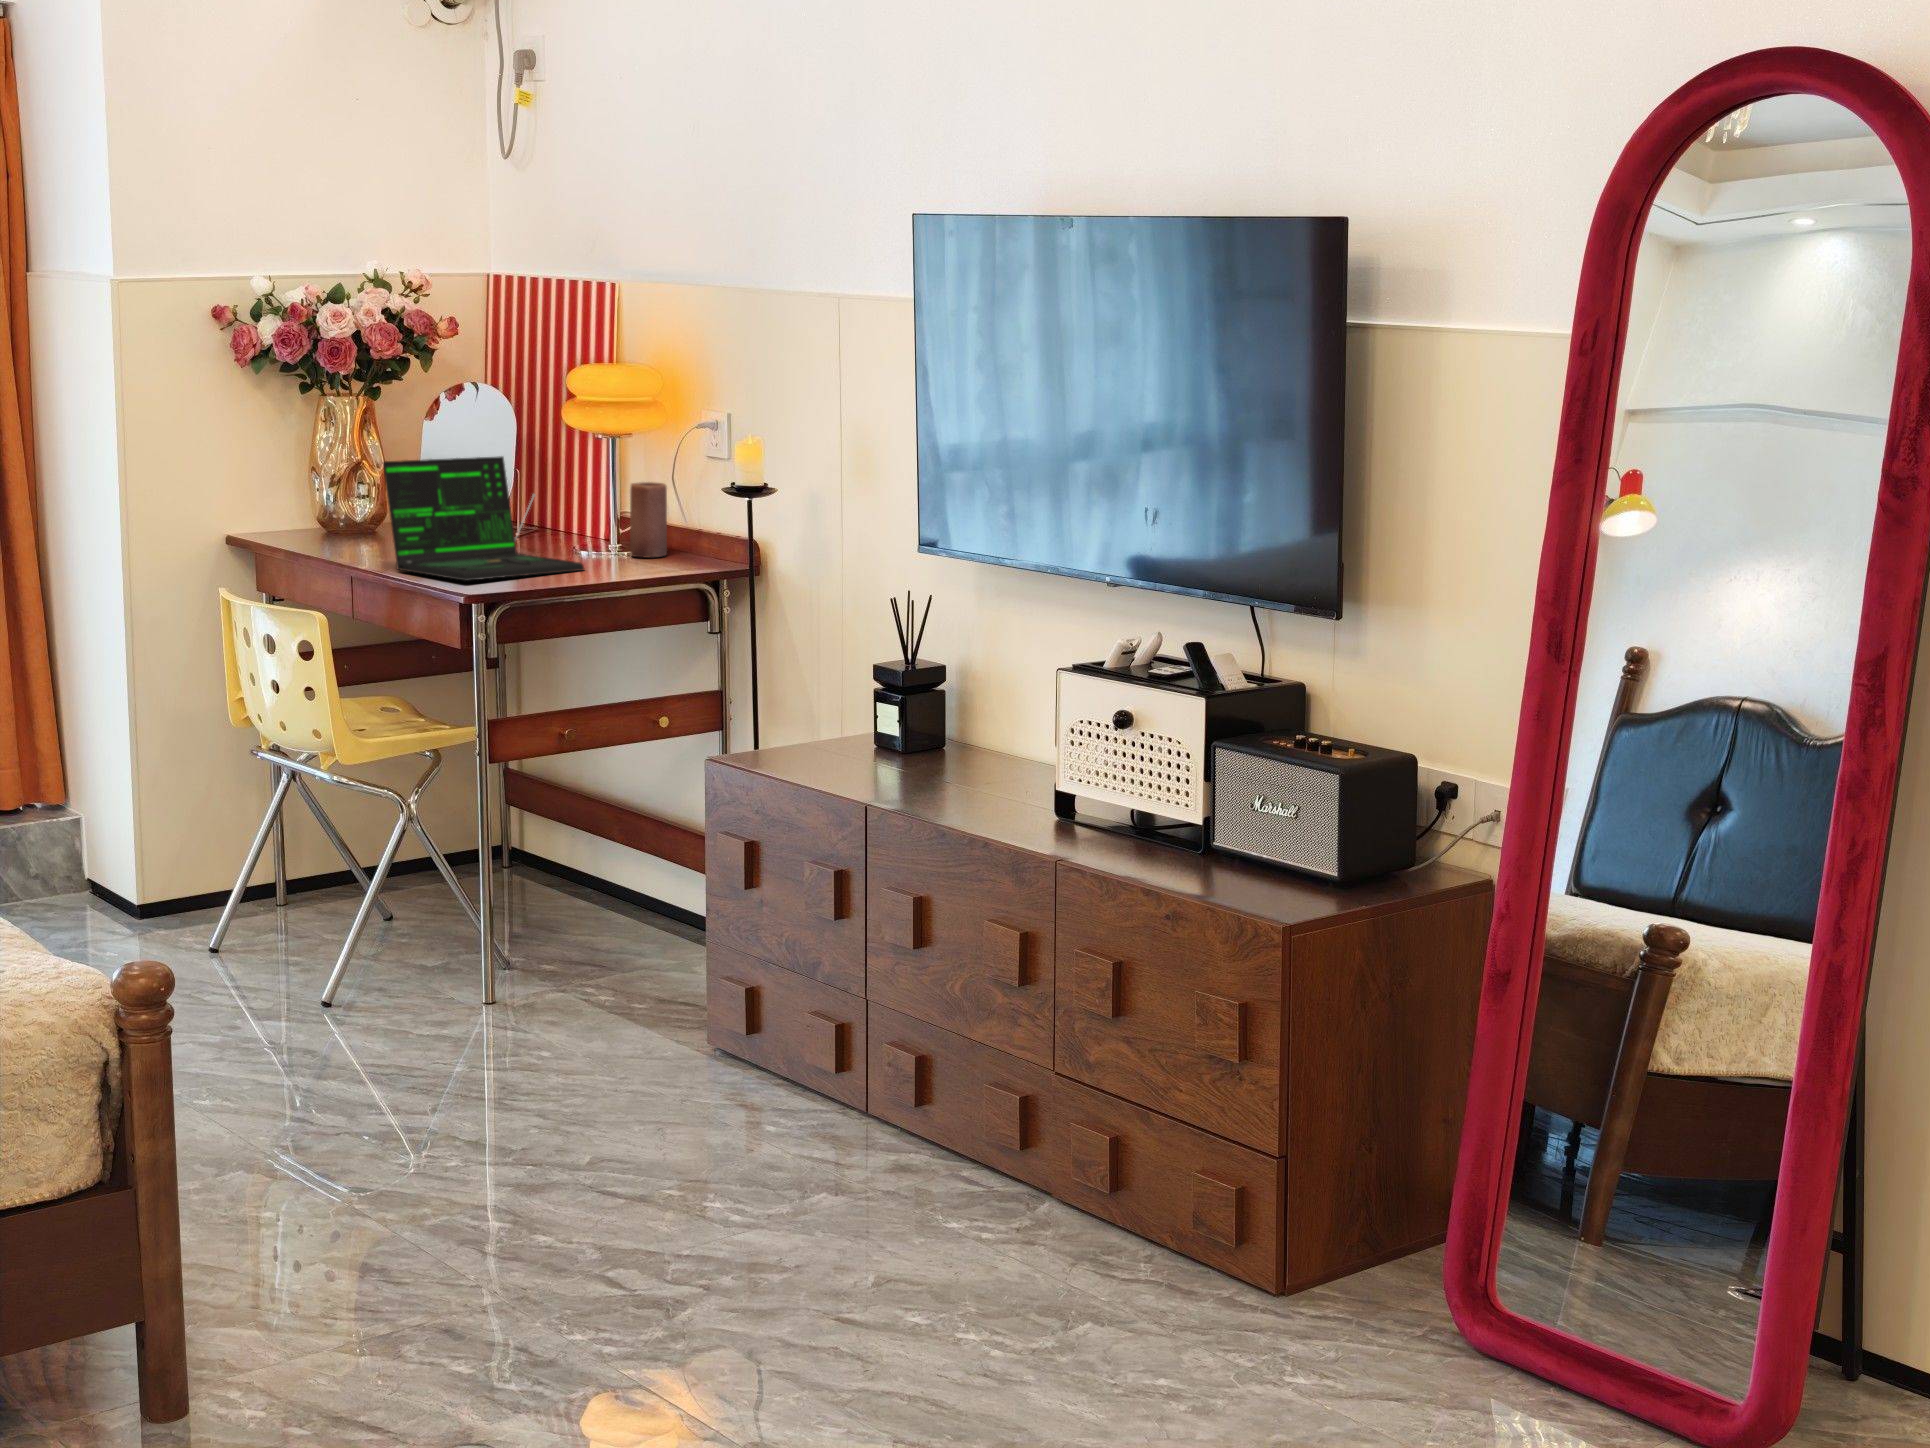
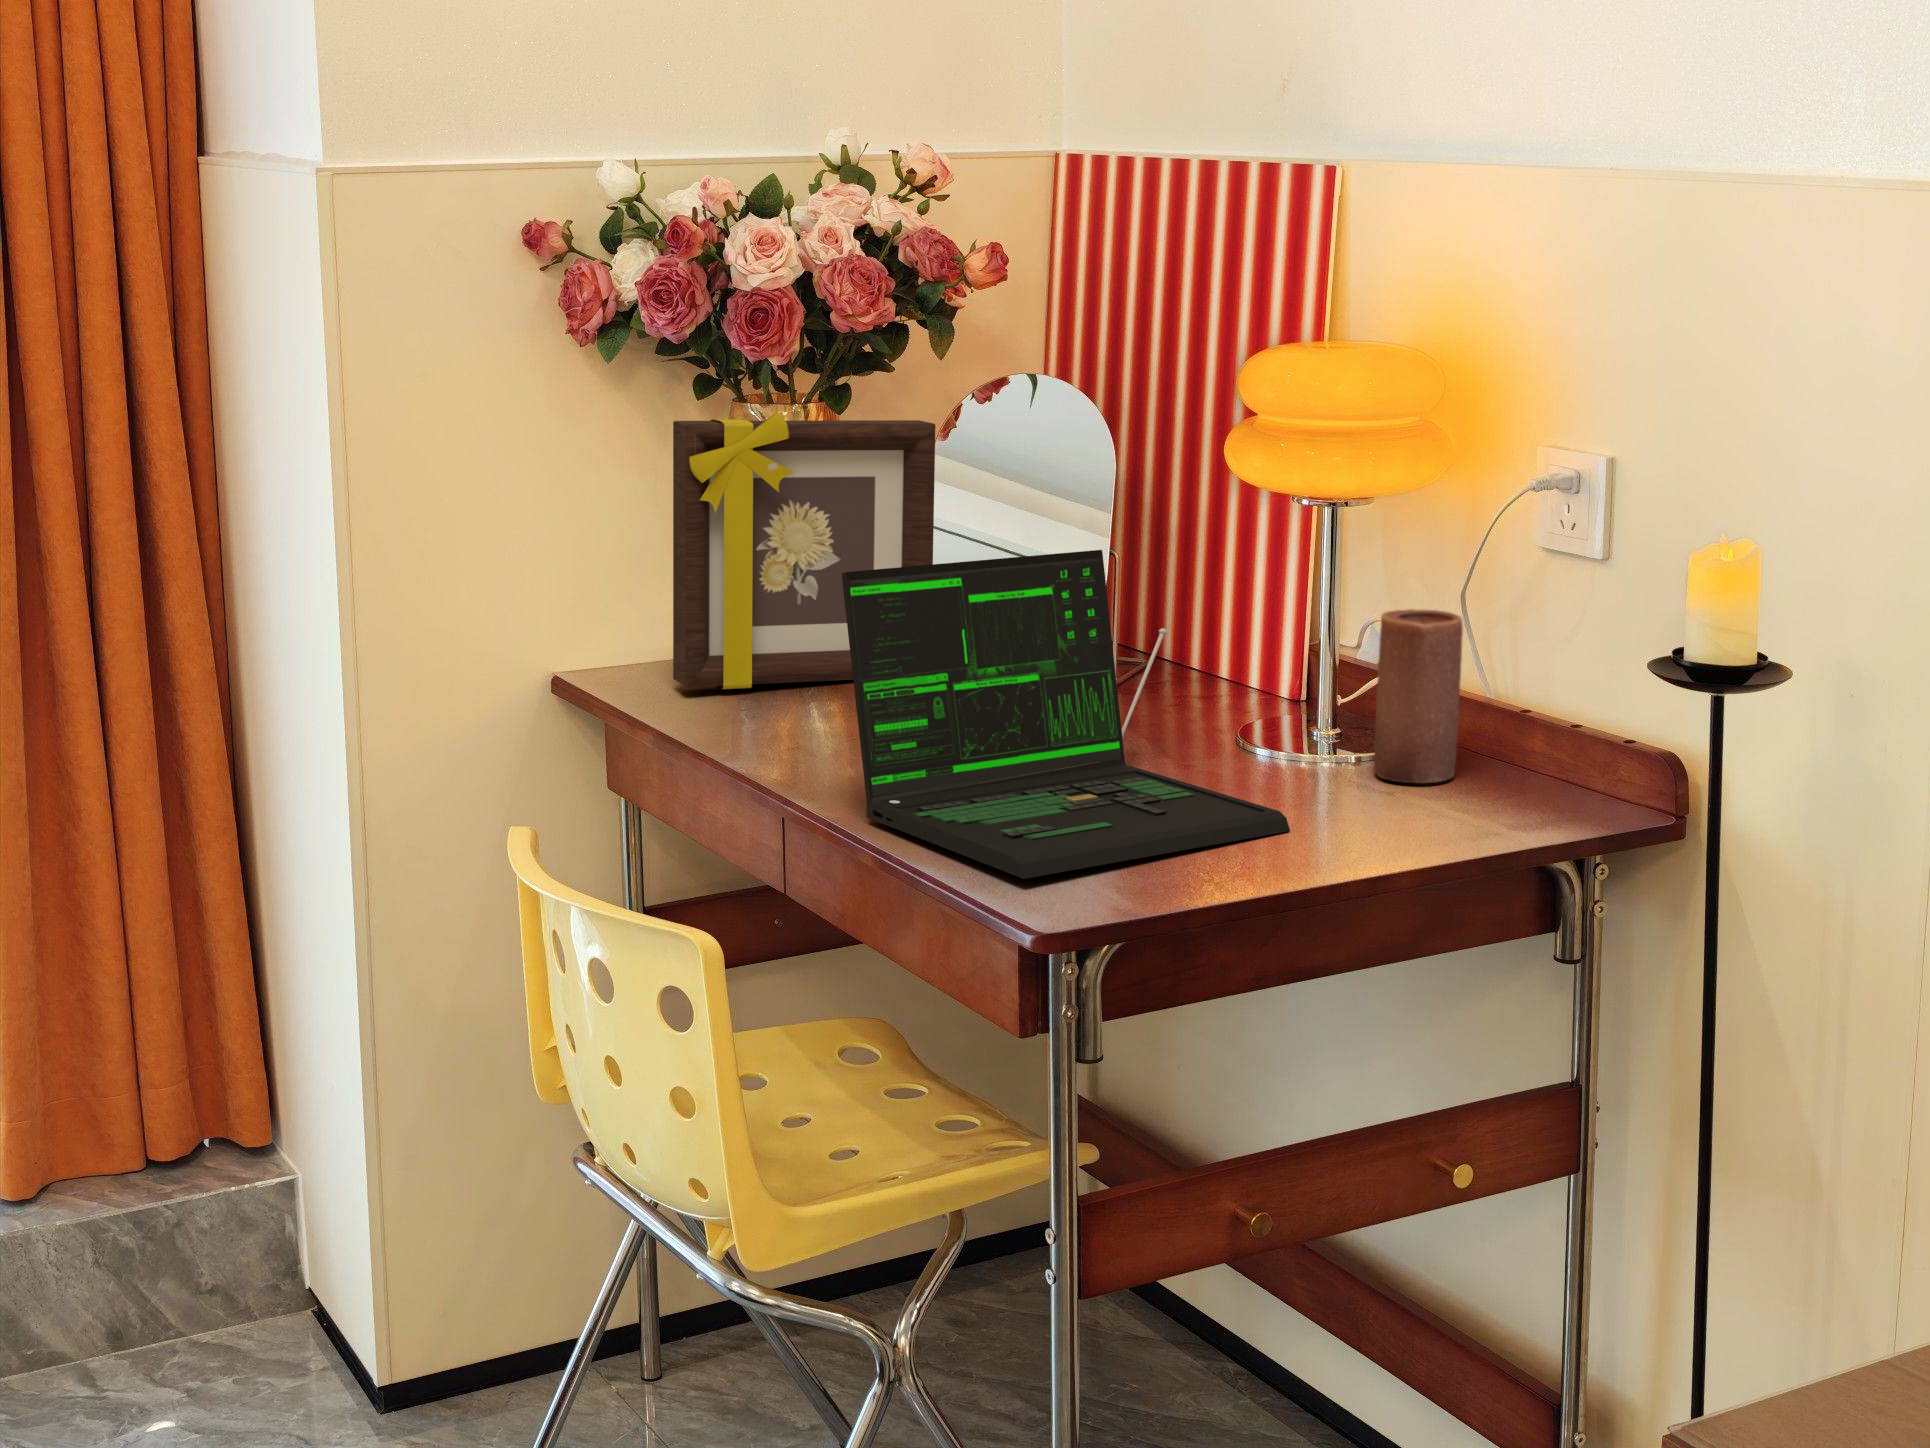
picture frame: none [292,399,427,537] -> present [673,412,935,689]

